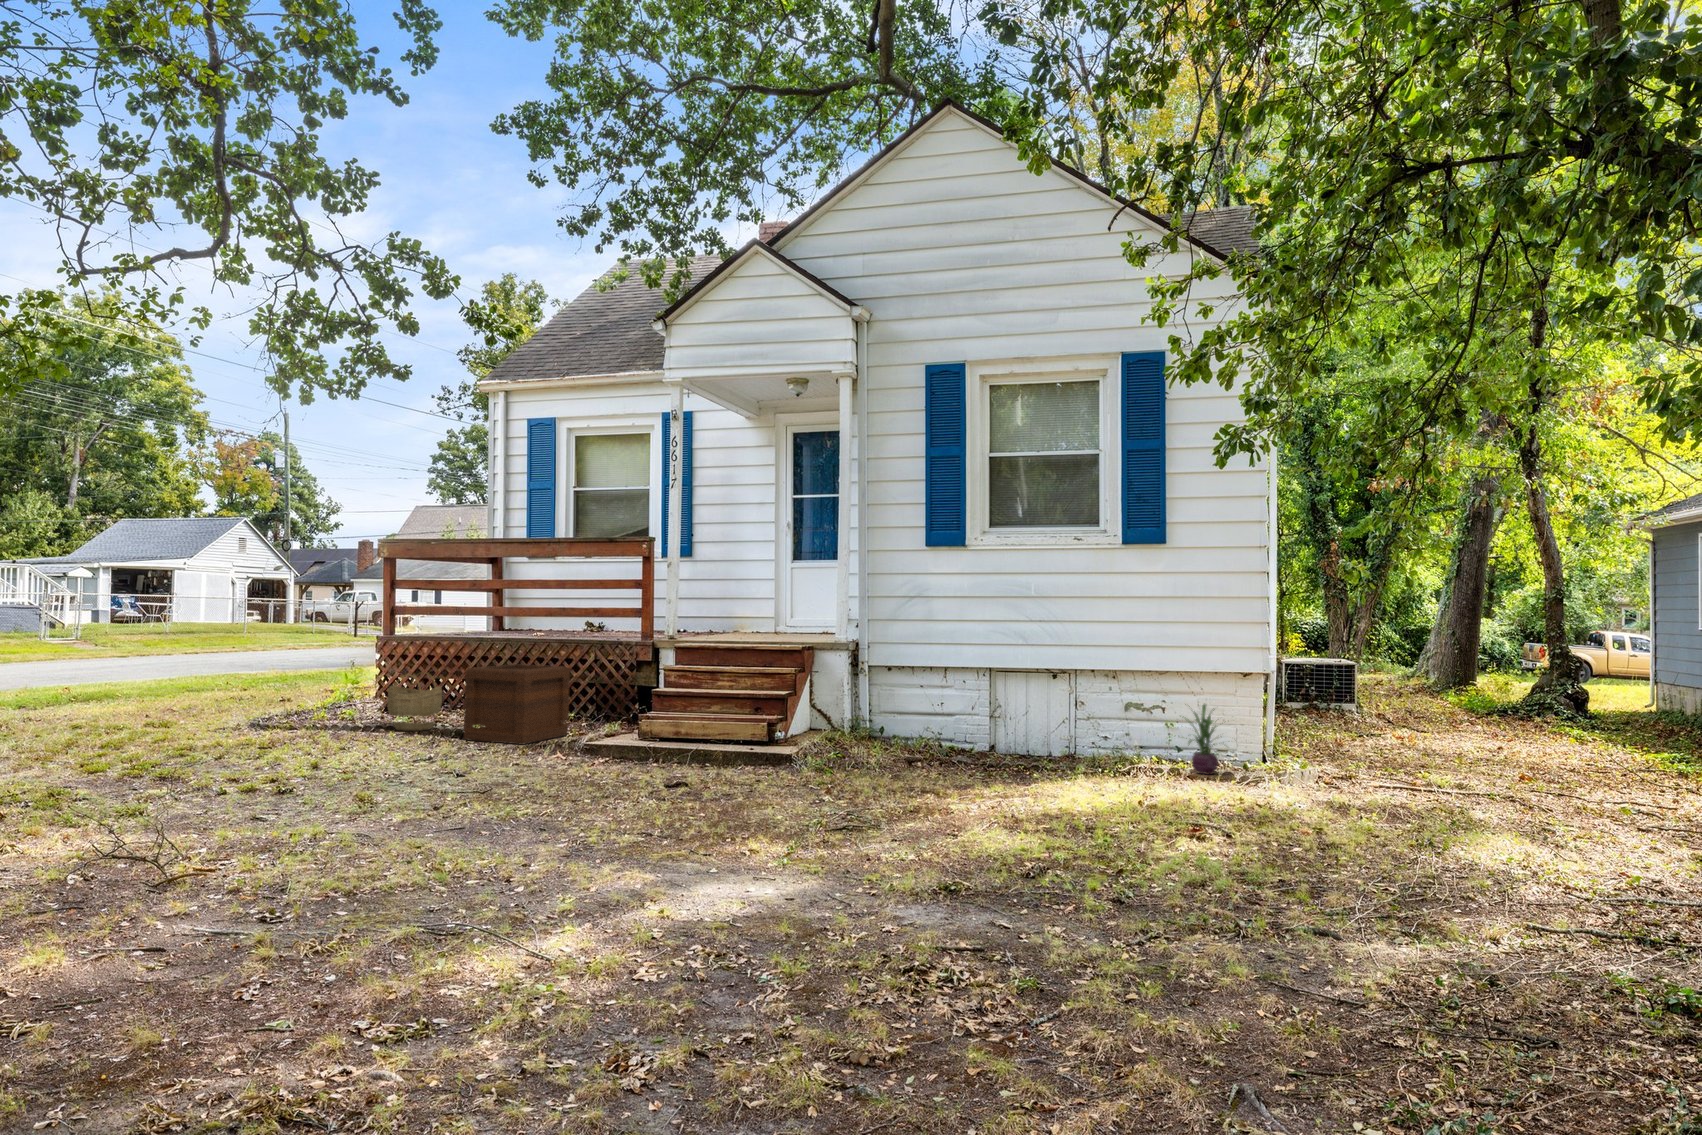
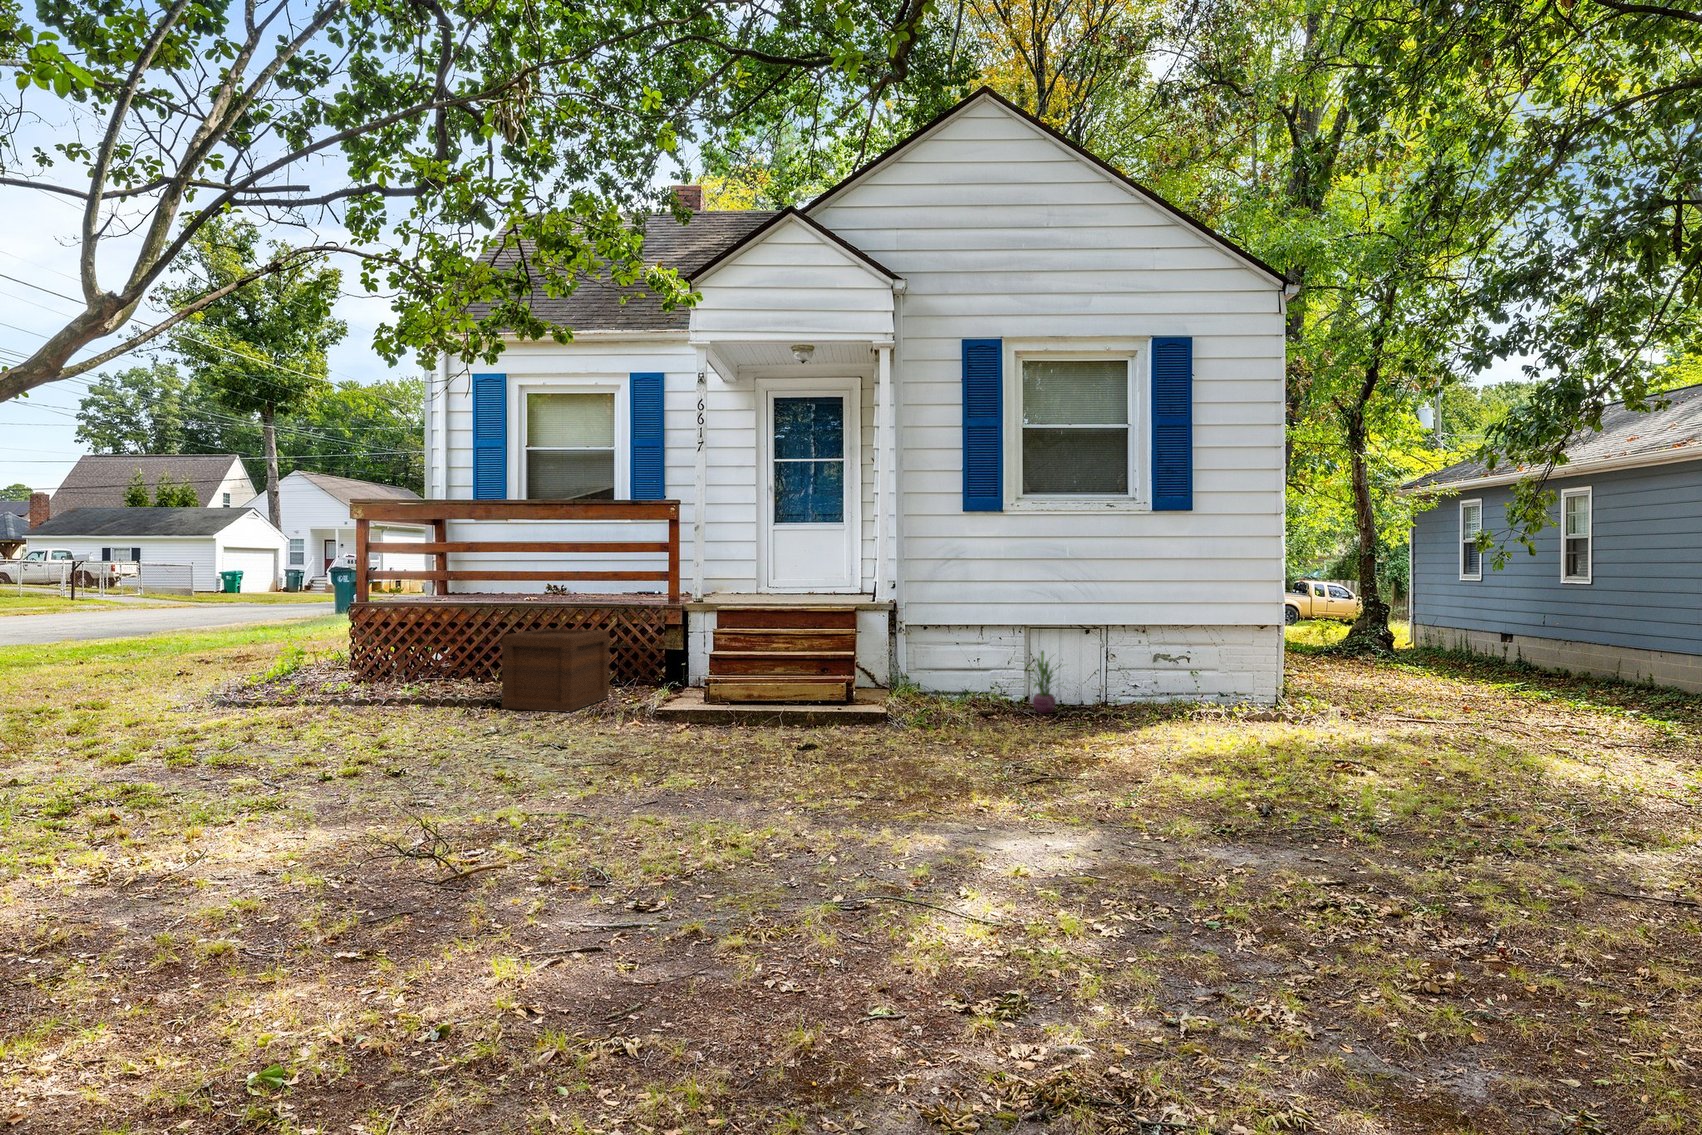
woven basket: present [387,672,442,731] -> none [408,638,468,700]
decorative plant: present [1185,704,1218,775] -> present [1023,651,1056,713]

